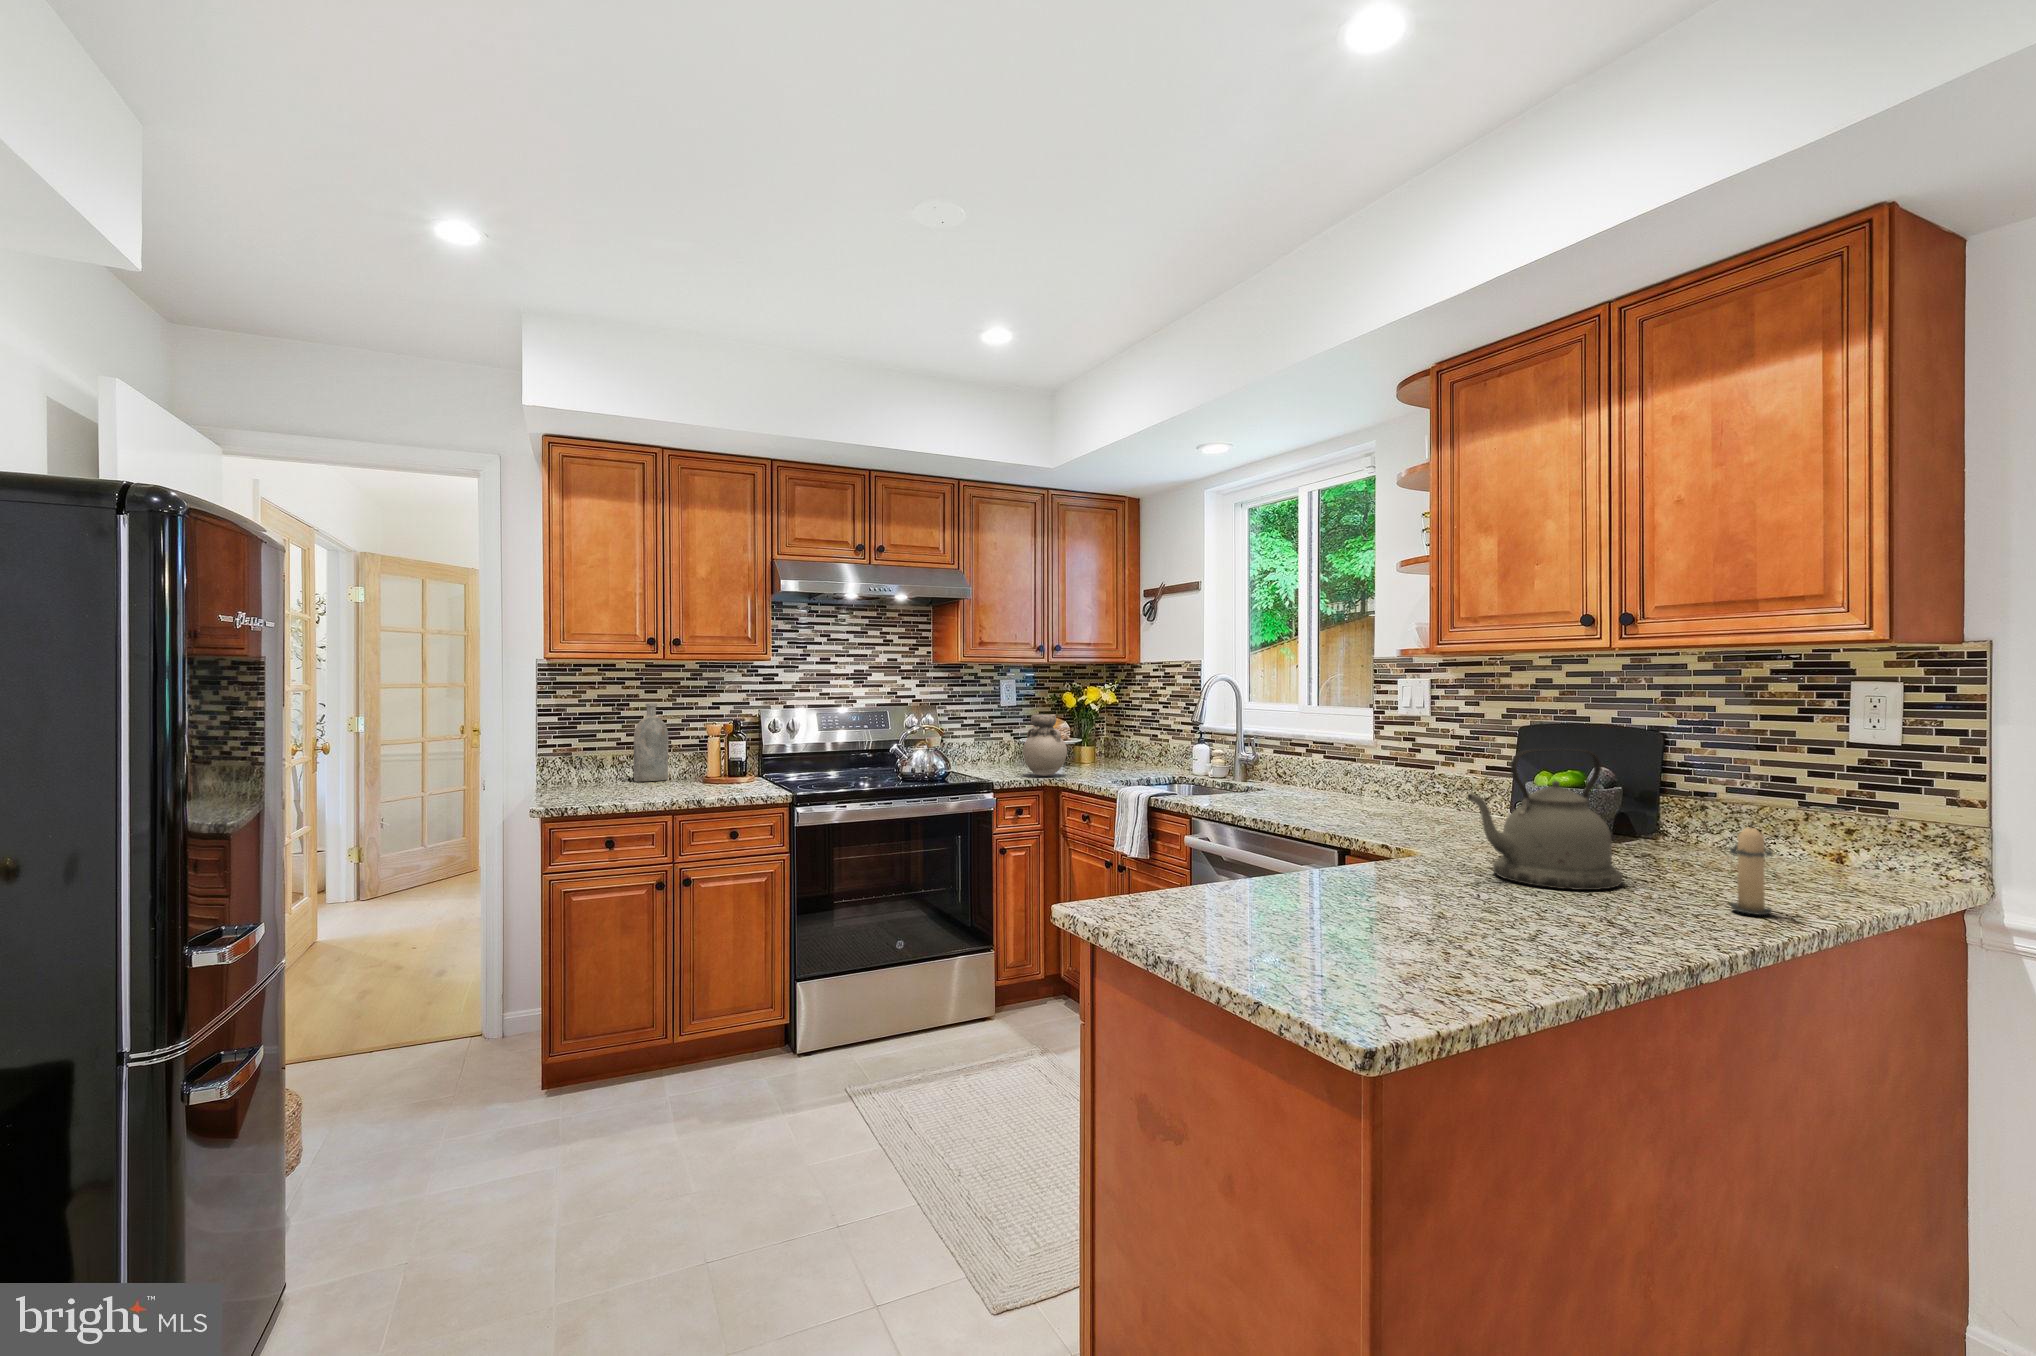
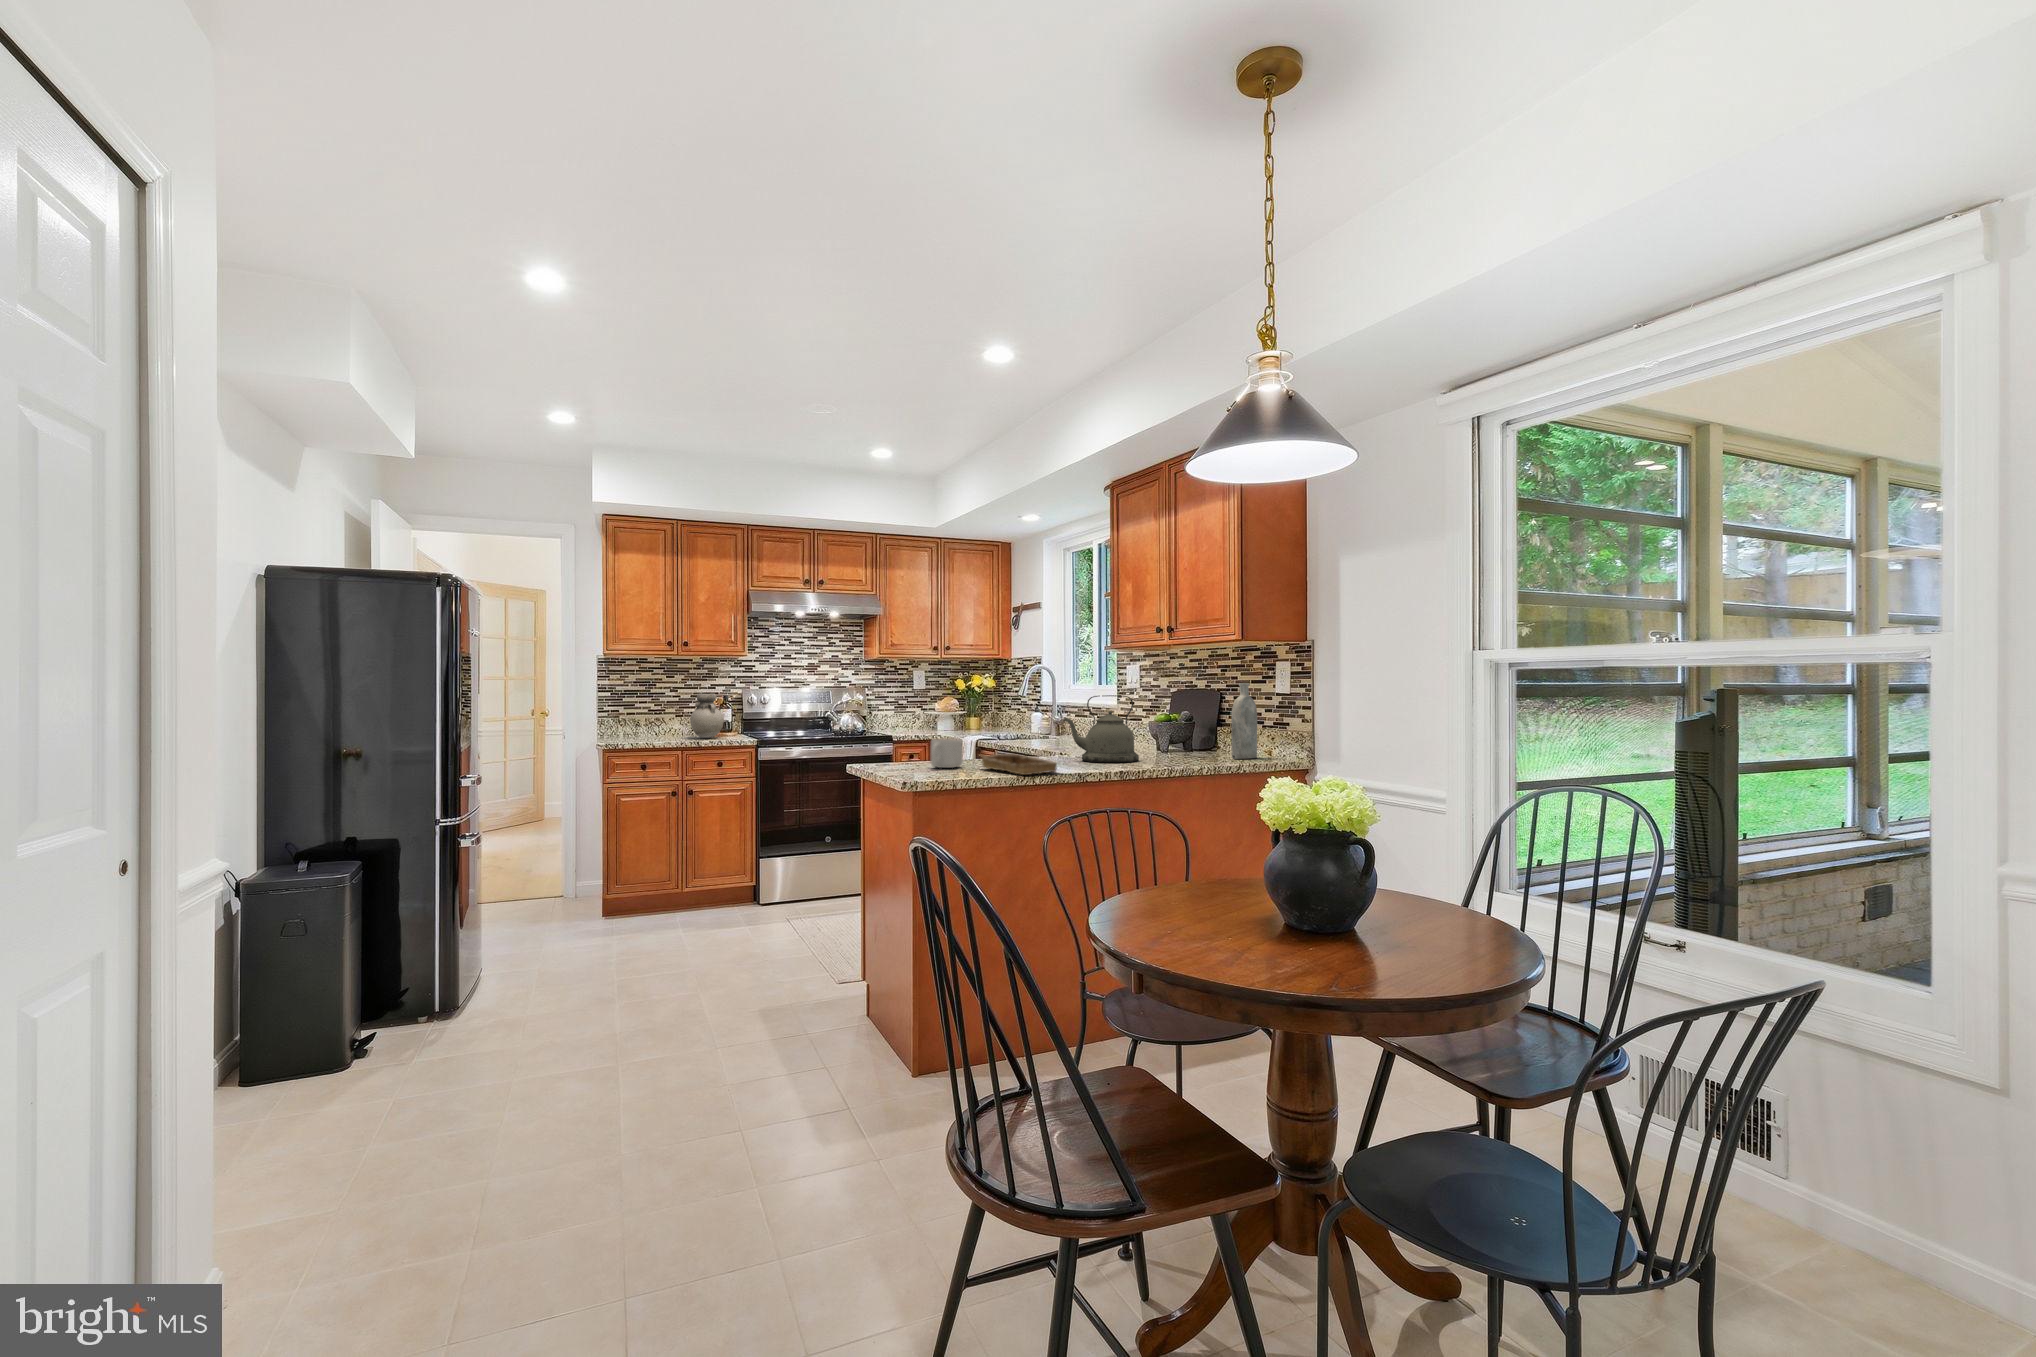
bottle: present [634,704,668,782] -> present [1231,683,1257,759]
vase: present [1023,714,1067,776] -> present [690,694,724,738]
candle: present [1729,825,1773,915] -> none [1153,724,1174,767]
mug: none [1249,847,1313,917] -> present [931,738,963,768]
tray: none [1363,881,1615,964] -> present [982,754,1057,775]

